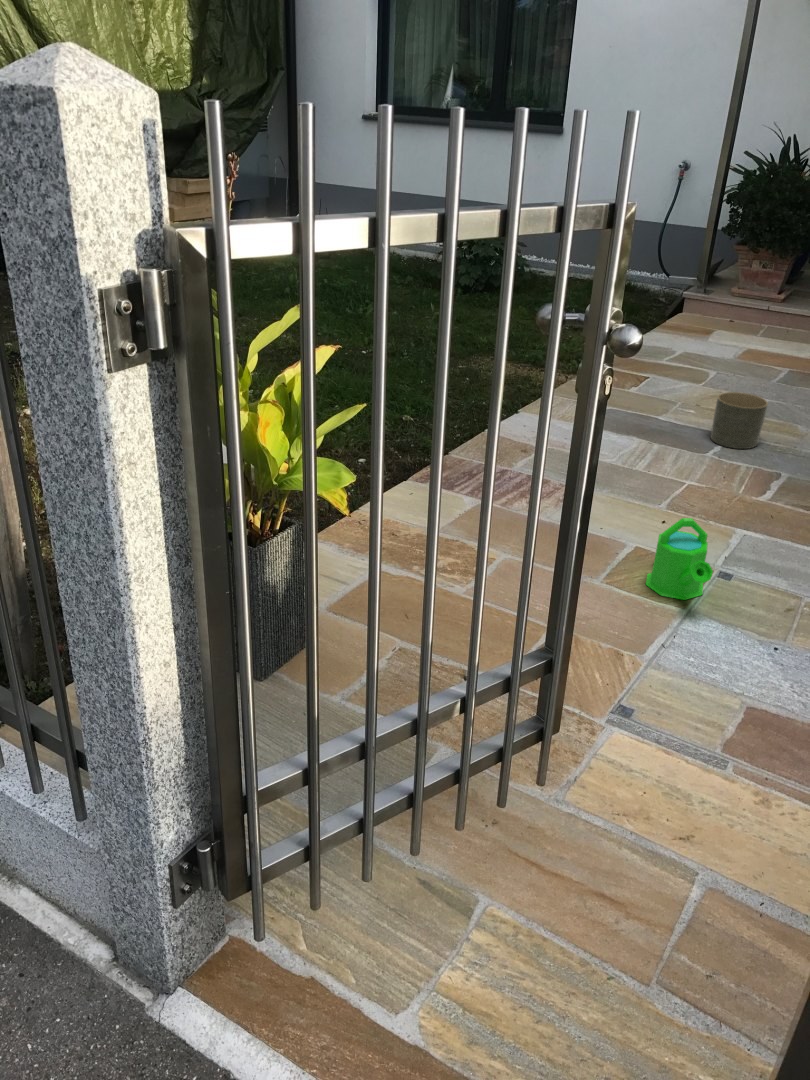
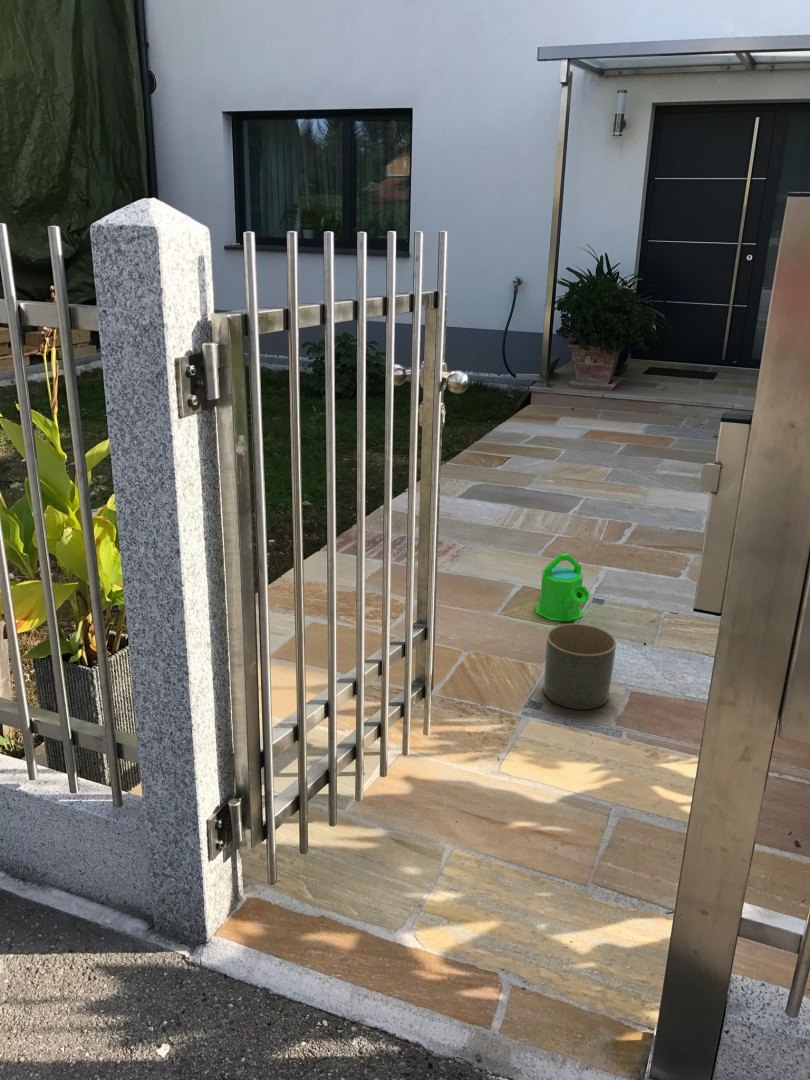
planter: present [711,392,768,449] -> present [544,624,616,710]

